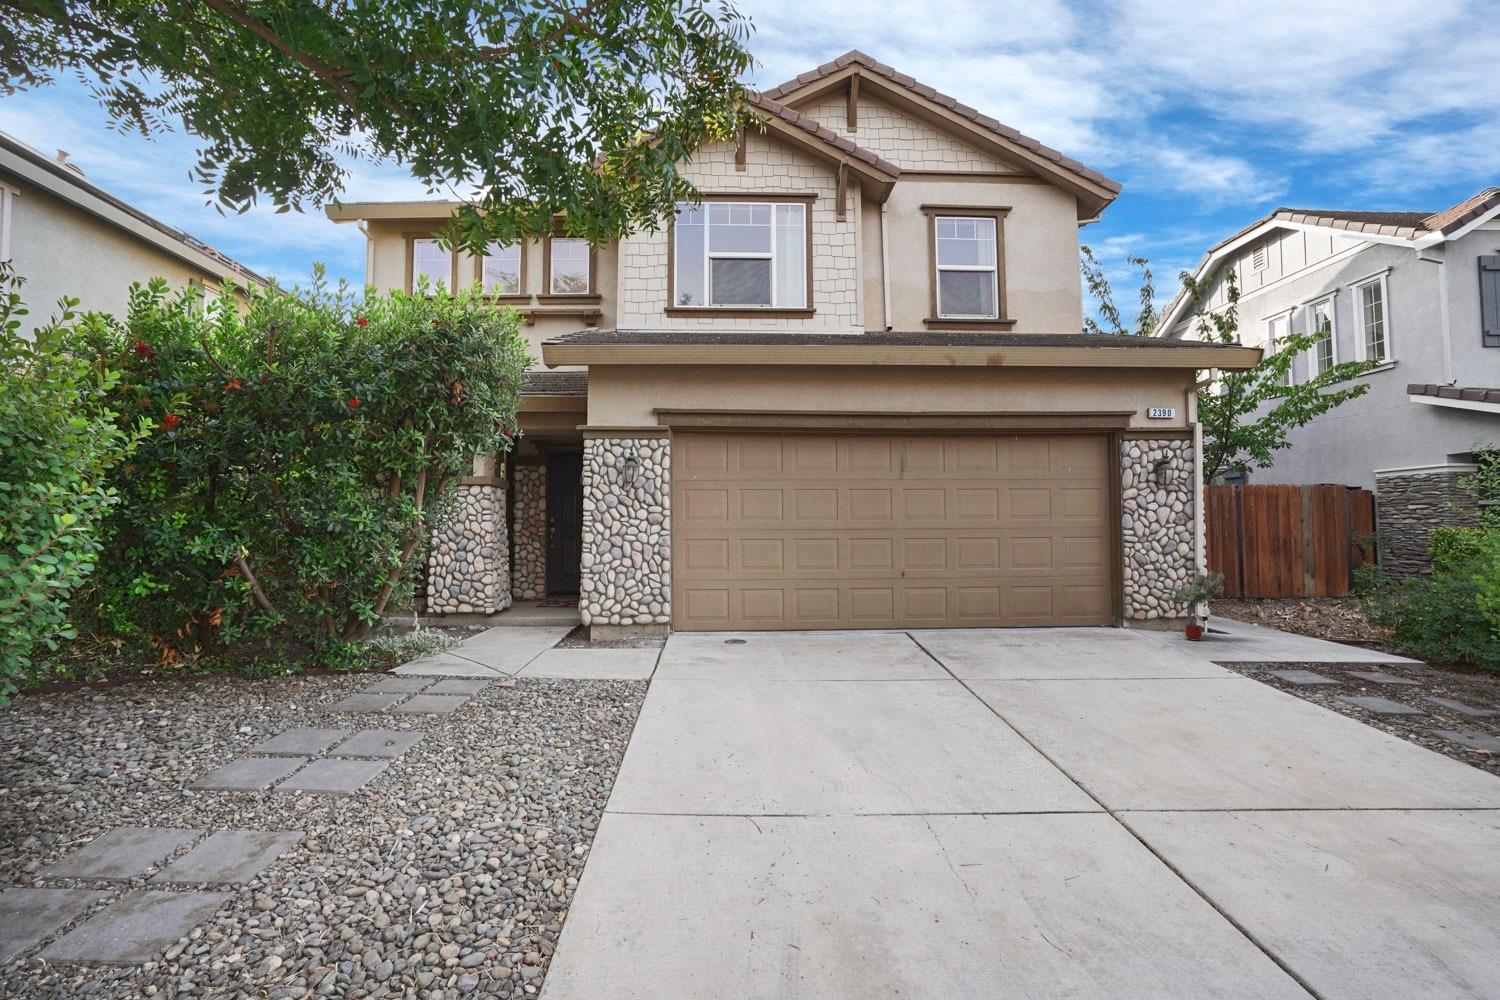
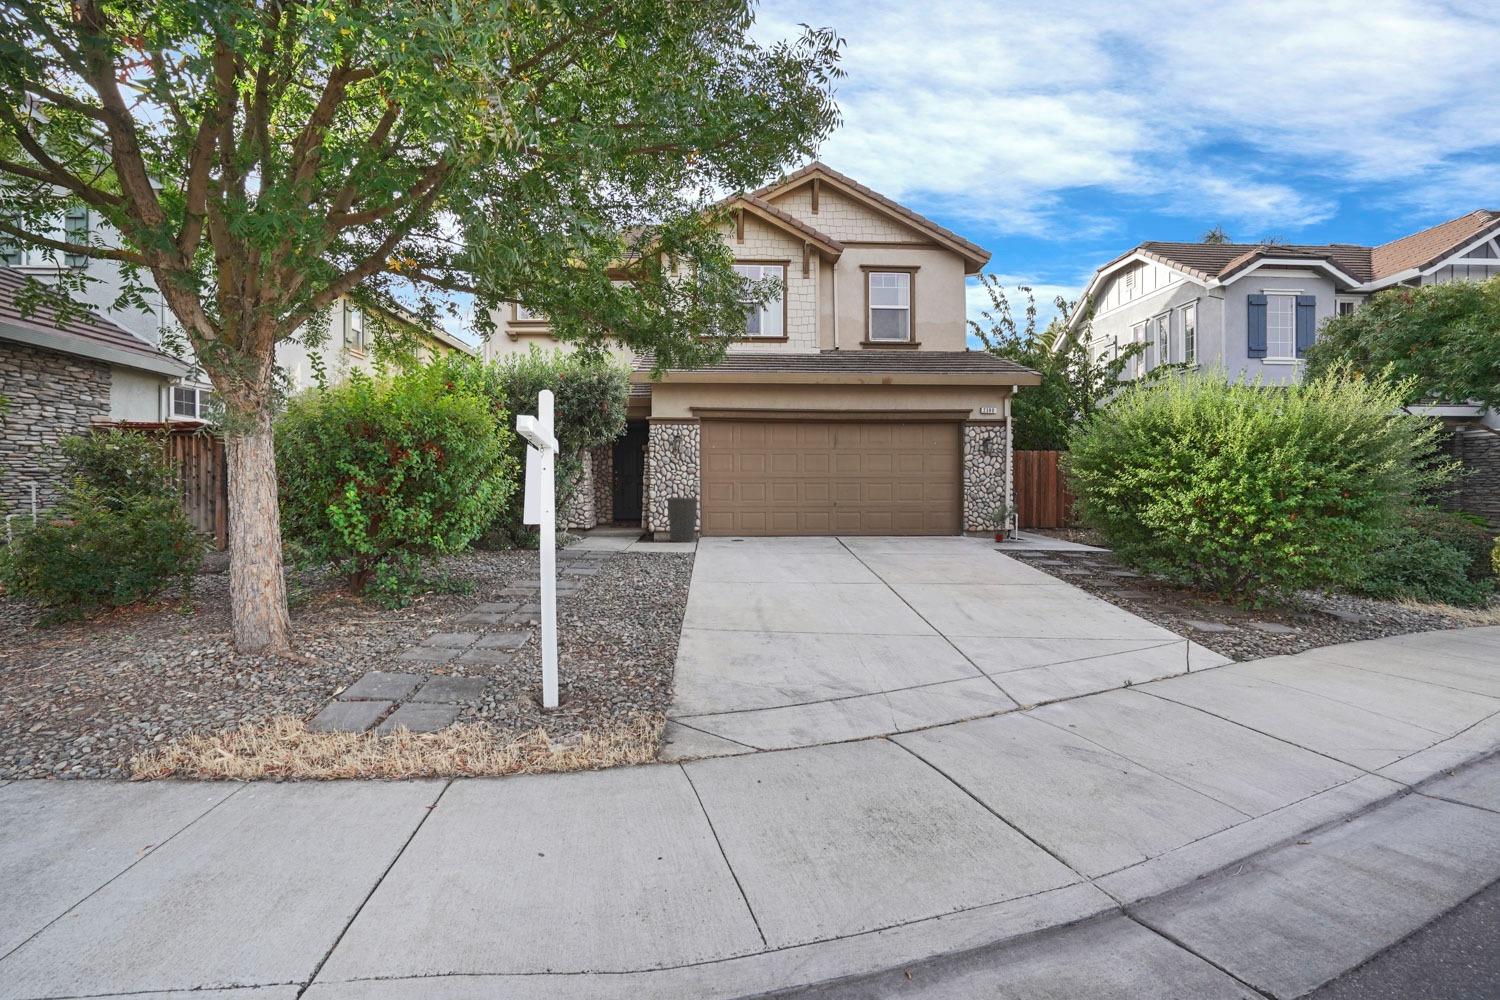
trash can: none [609,565,664,647] -> present [667,497,698,542]

